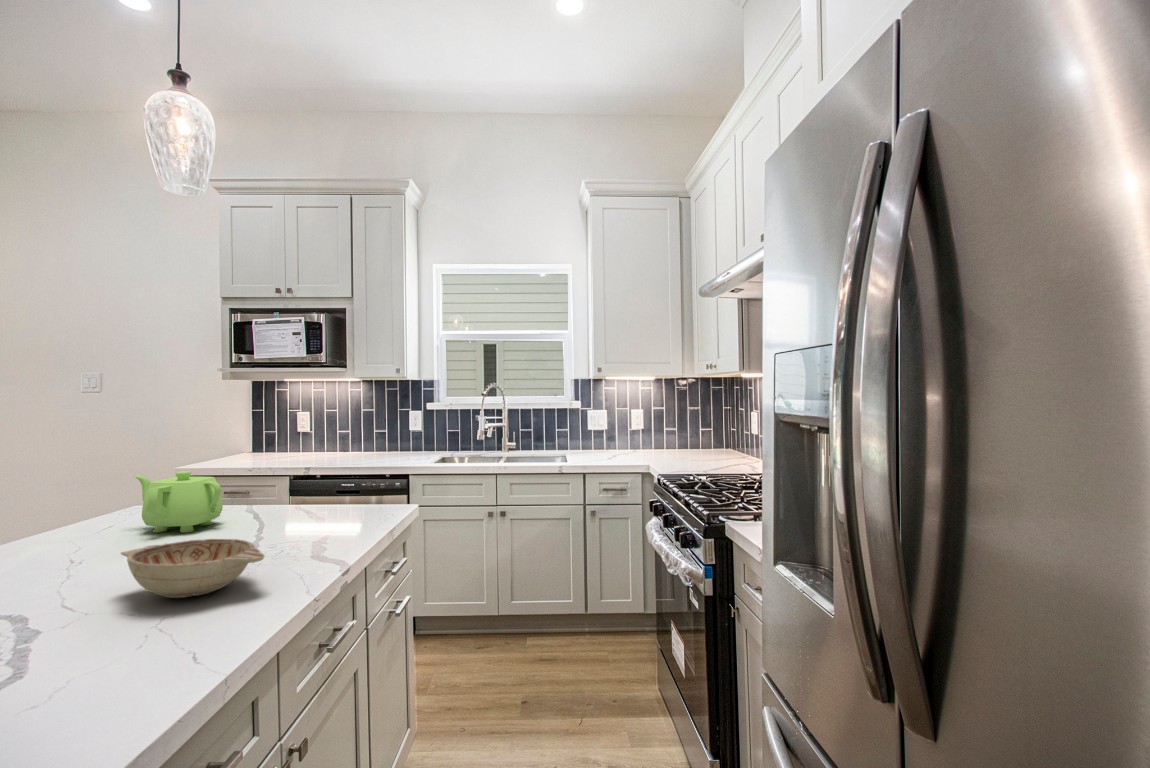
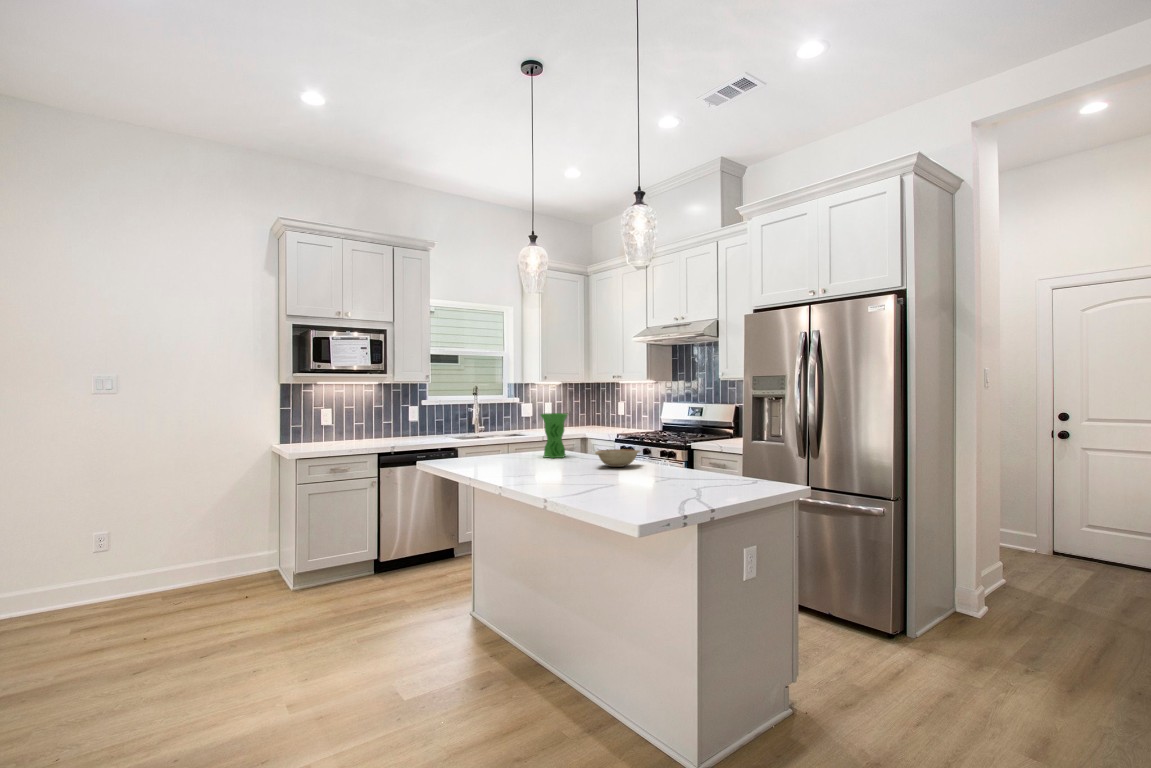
vase: none [265,436,330,531] -> present [541,413,568,458]
teapot: present [134,471,223,533] -> none [484,432,526,463]

